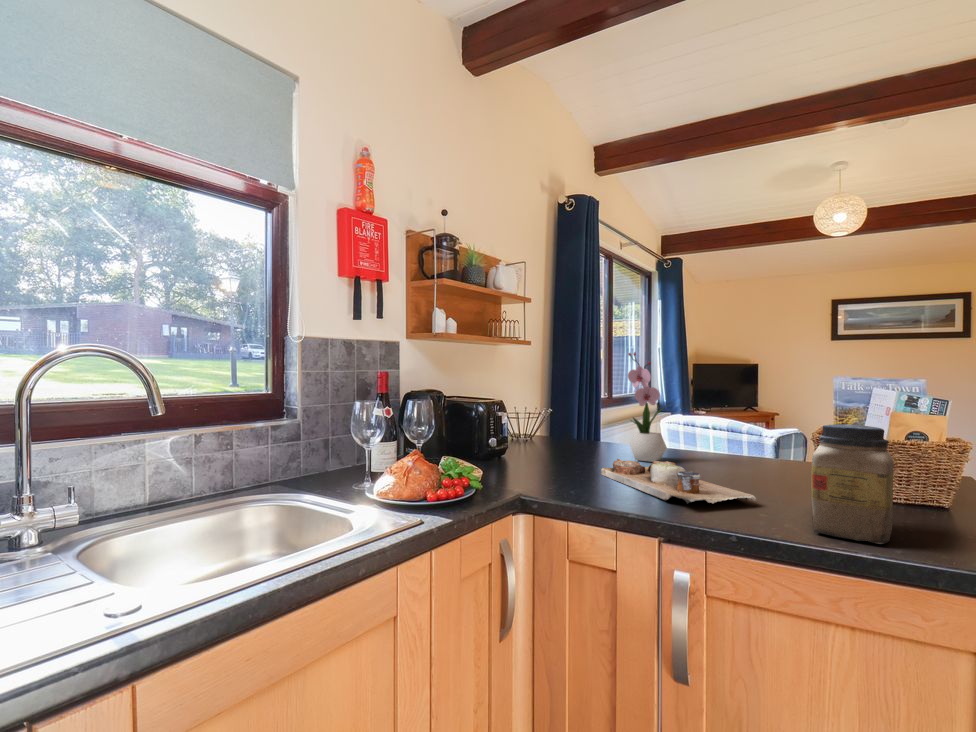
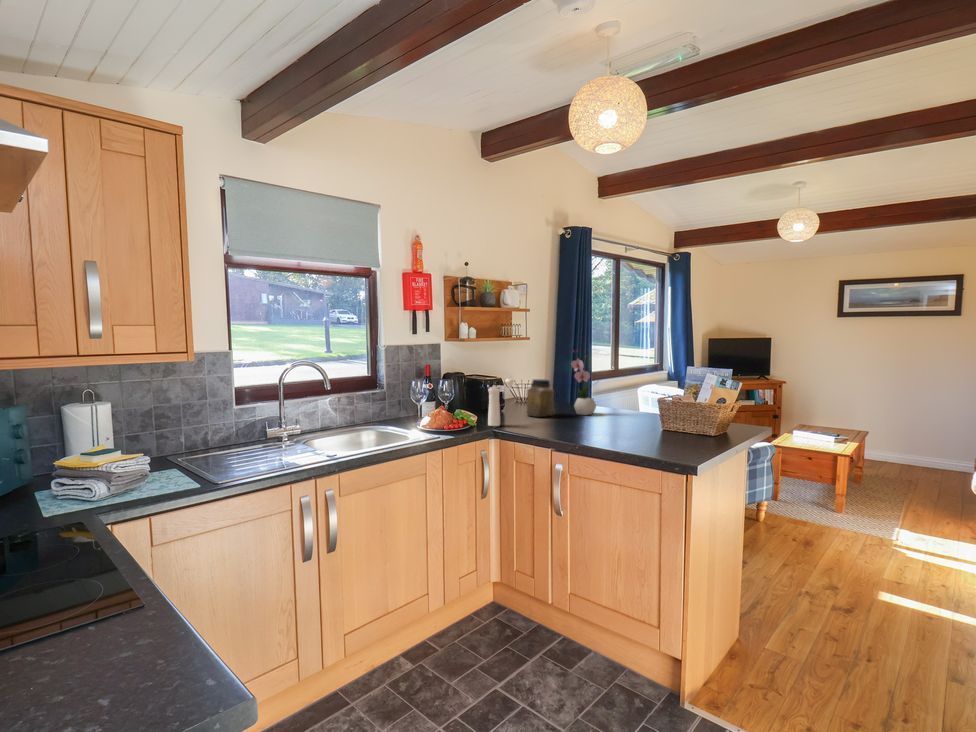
pepper mill: none [506,398,548,489] -> present [488,379,514,426]
jar: present [811,424,894,544] -> present [526,379,554,417]
cutting board: present [601,459,759,504] -> none [546,413,606,434]

